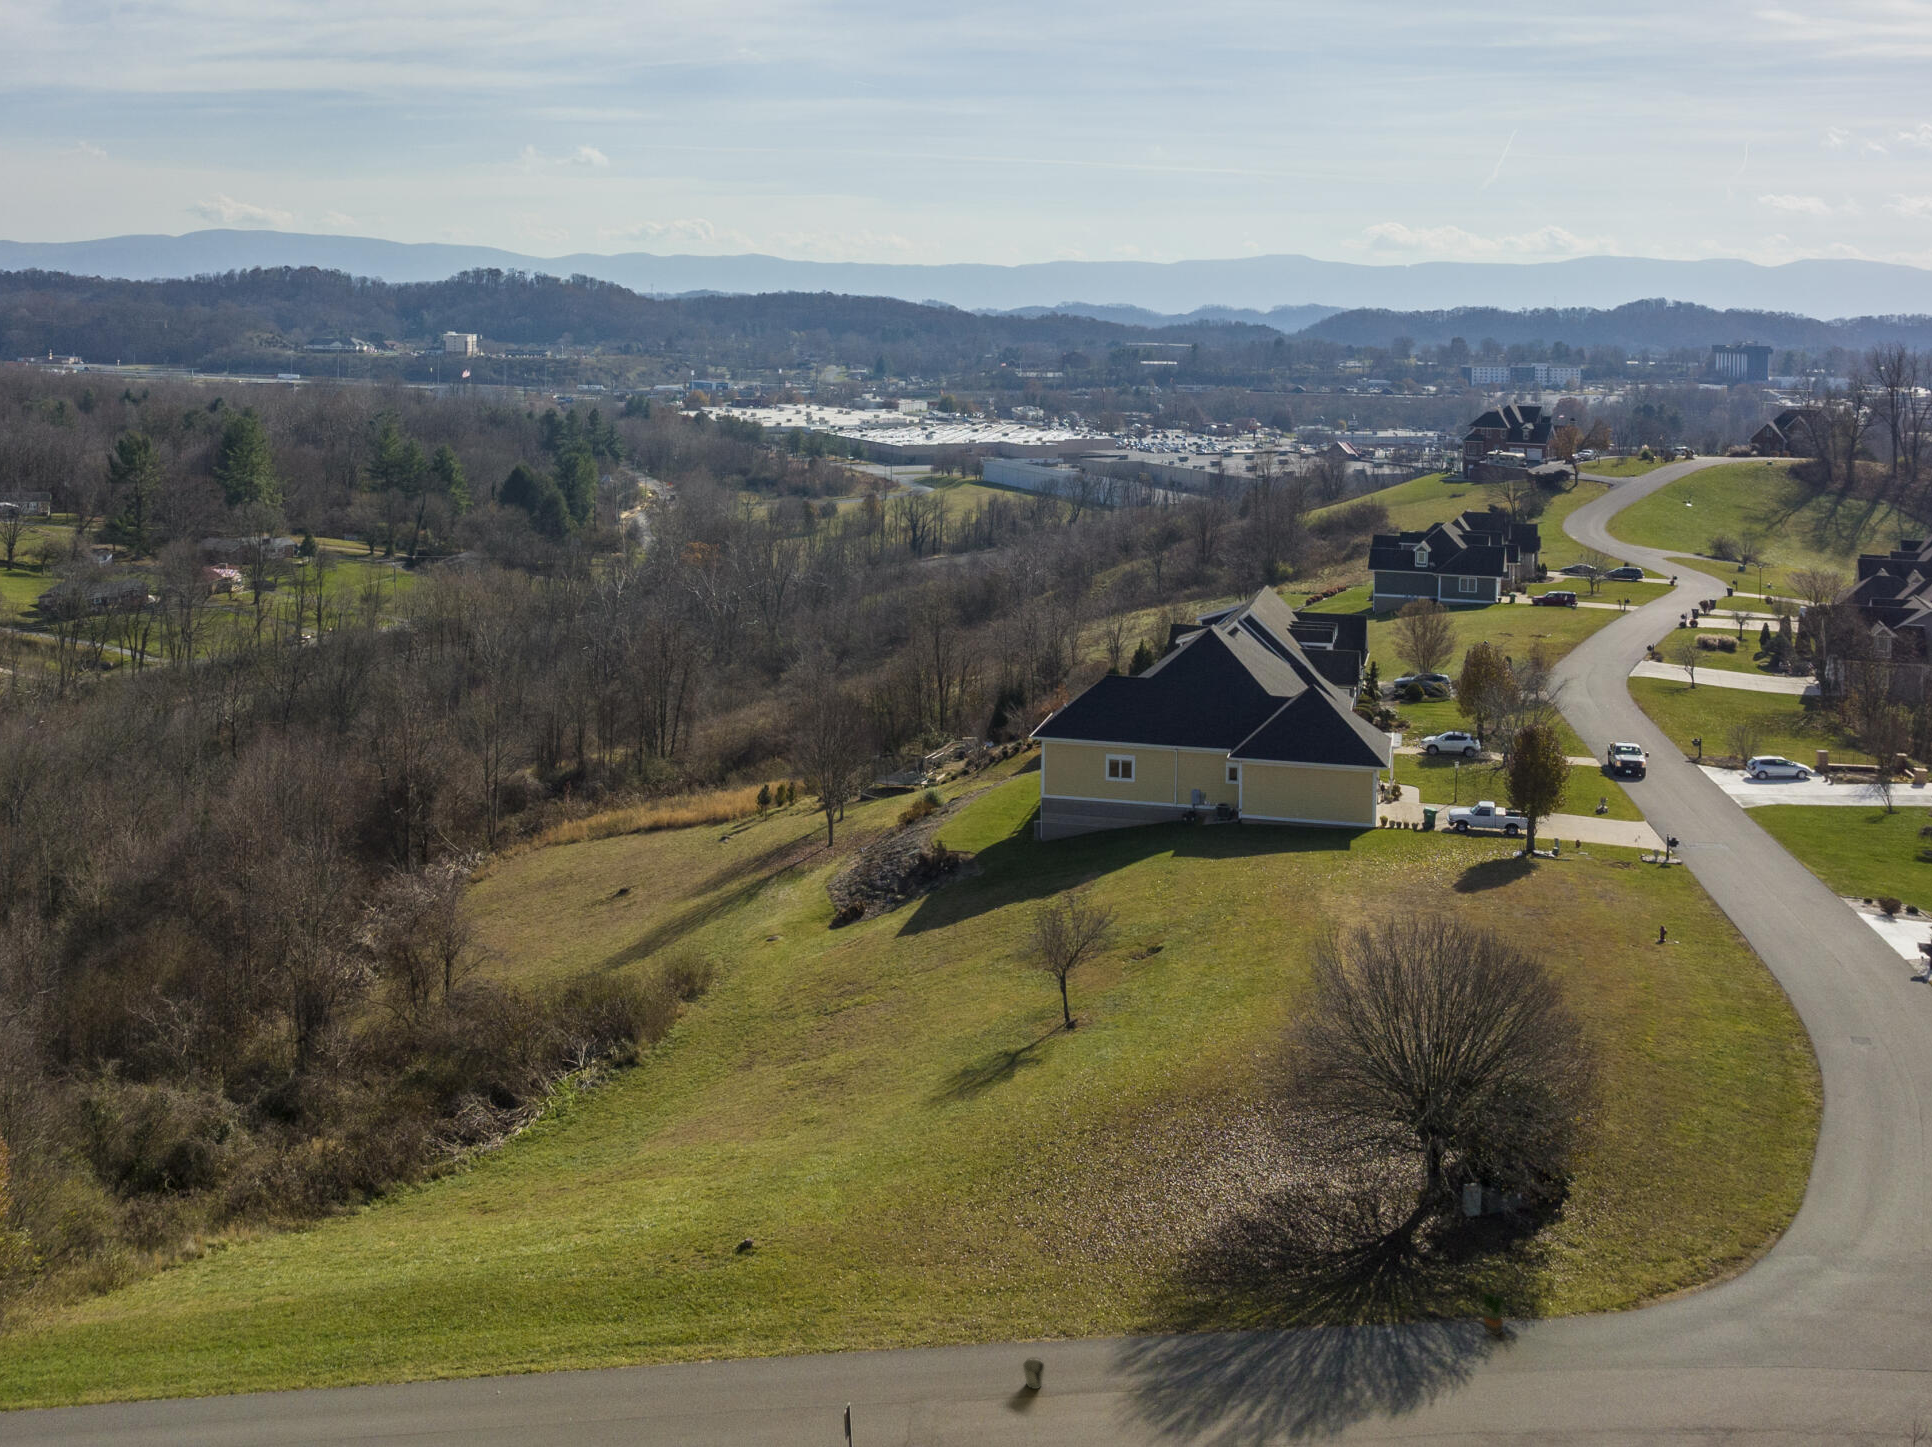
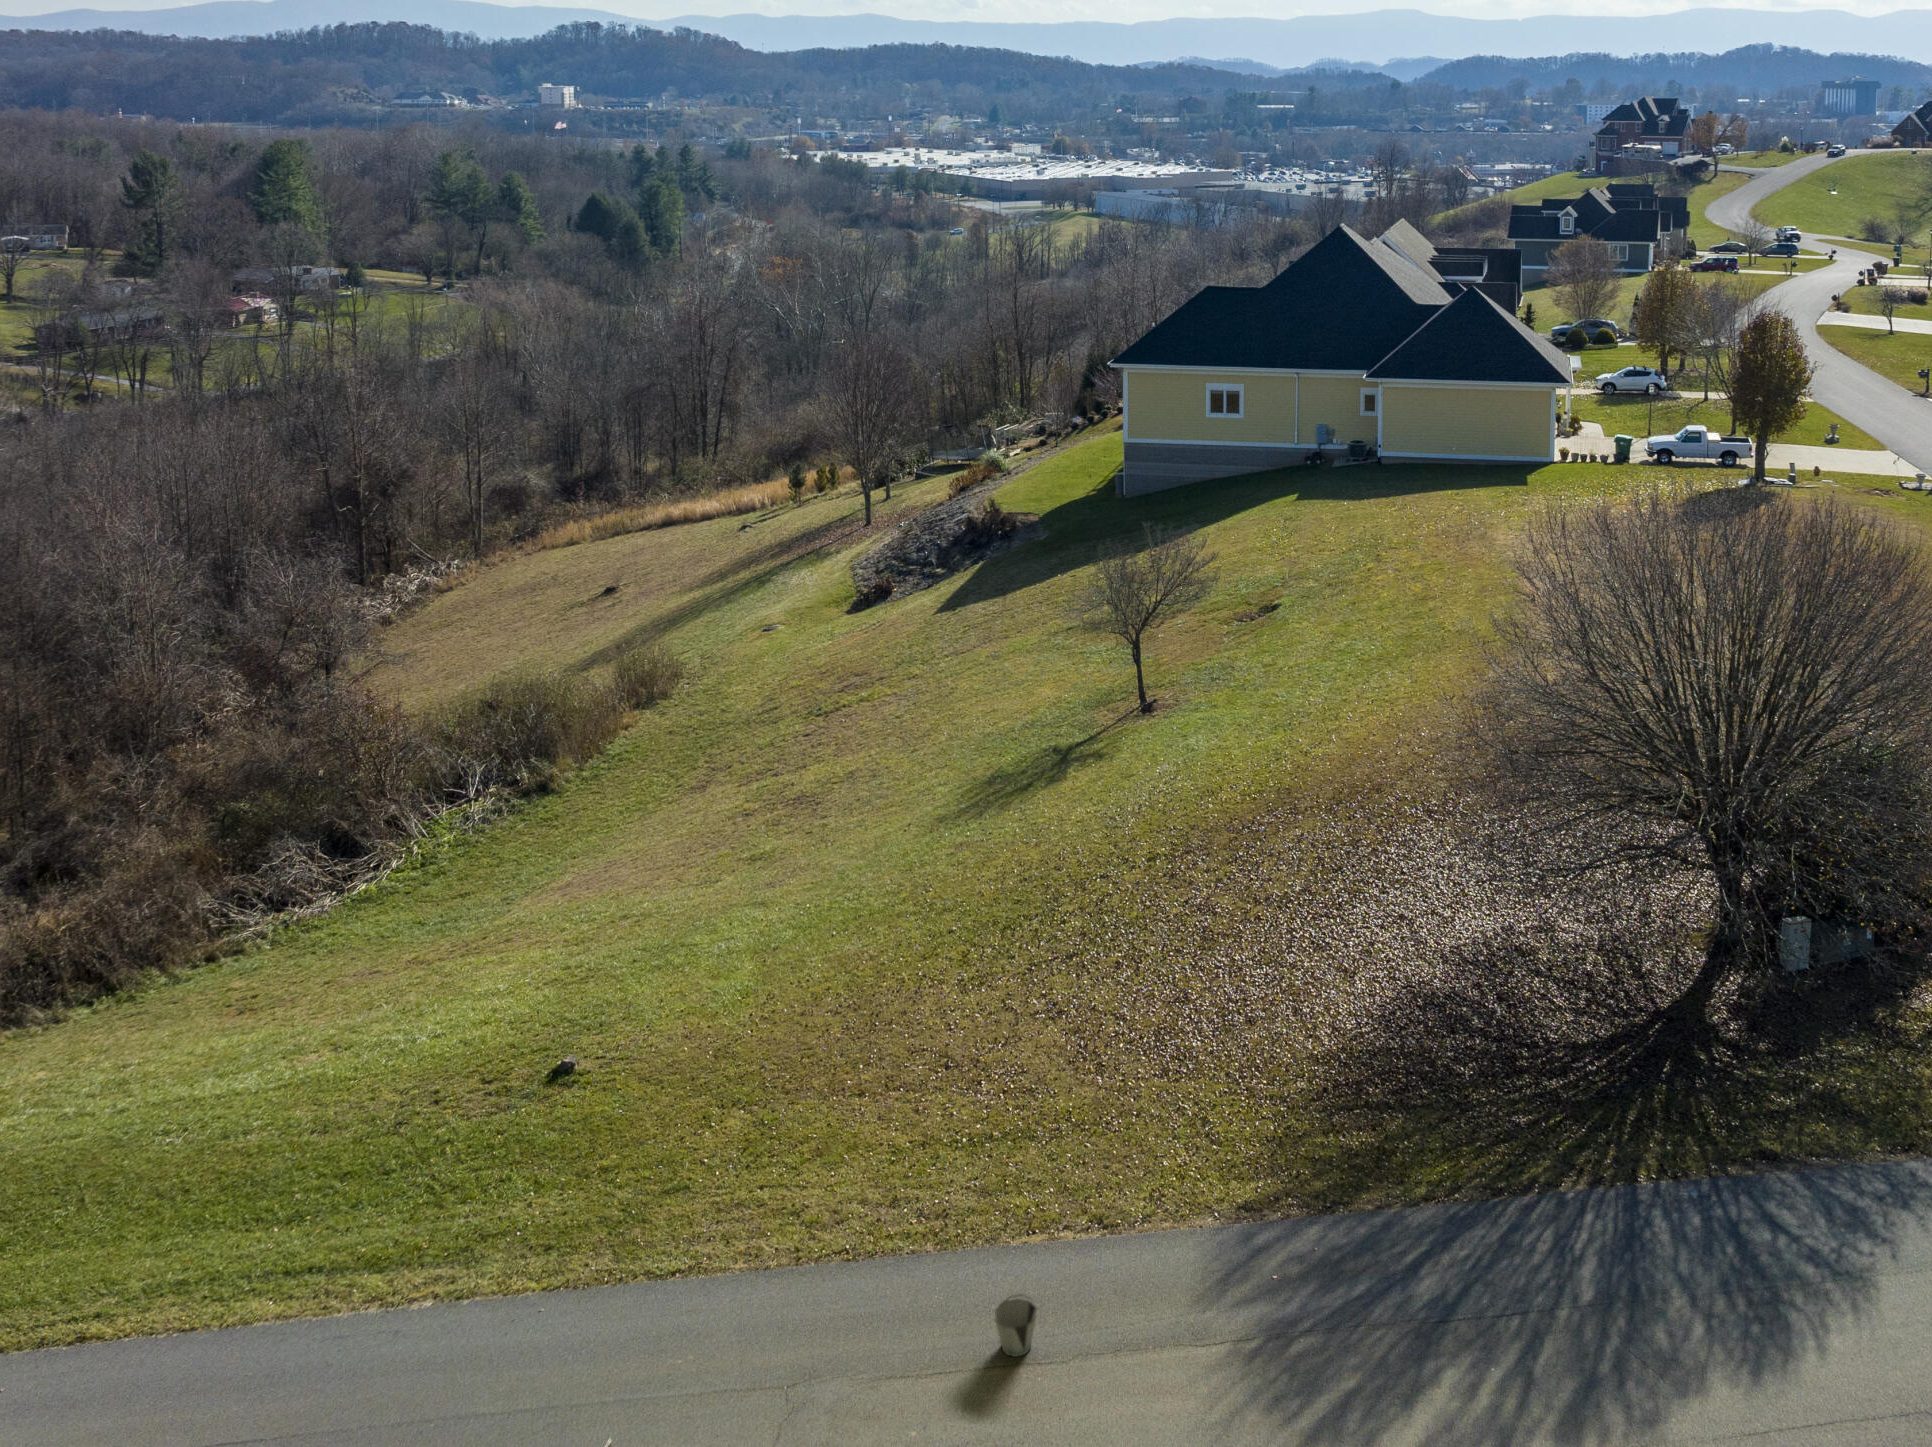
potted tree: present [1484,1294,1506,1335] -> none [1854,1113,1898,1187]

